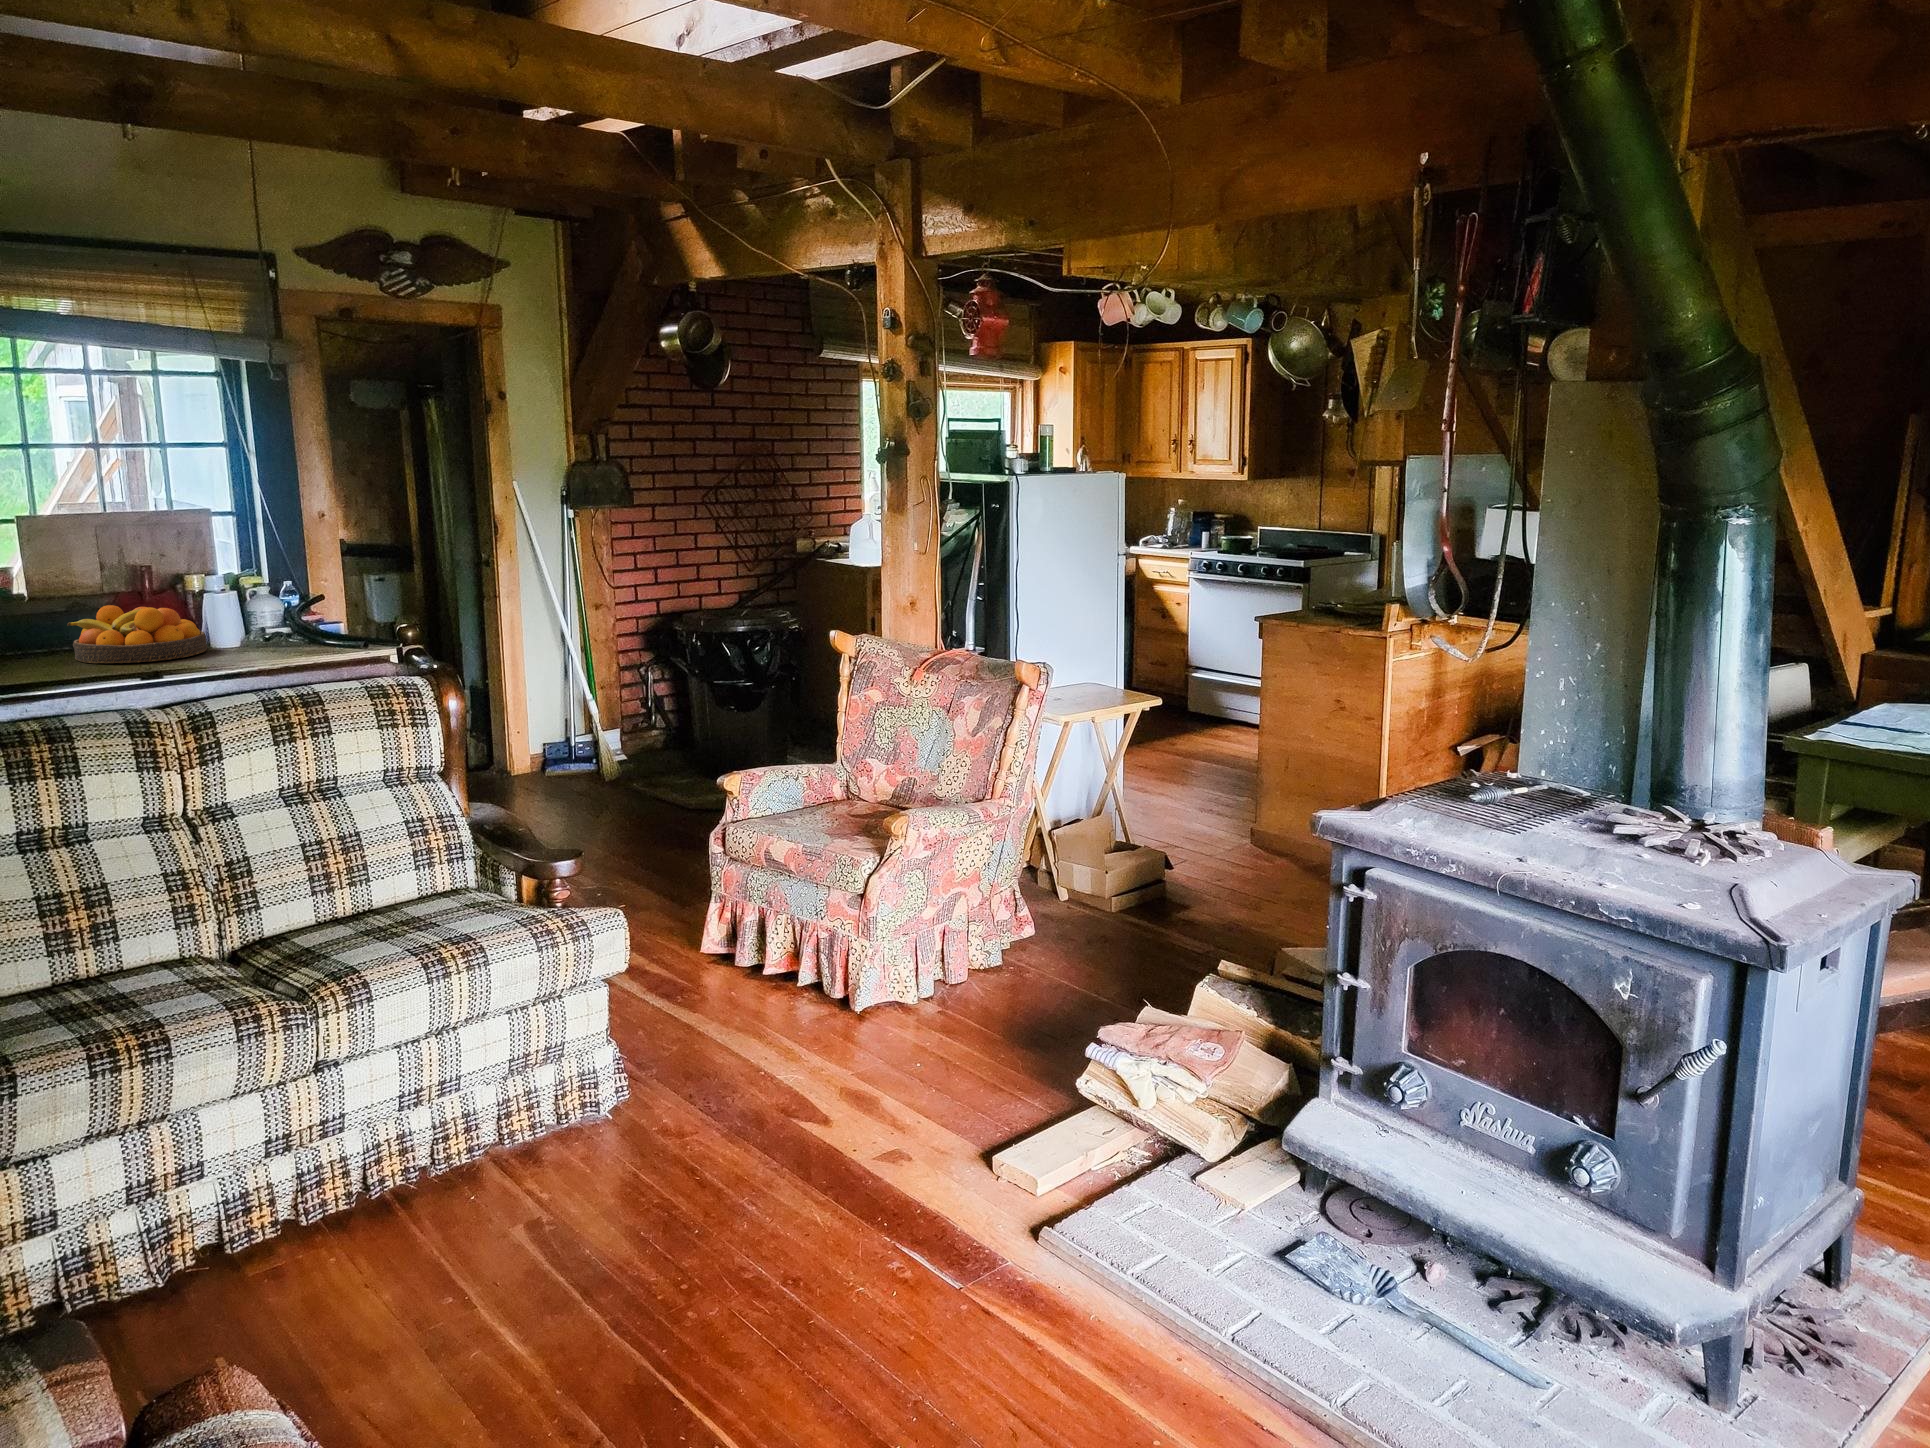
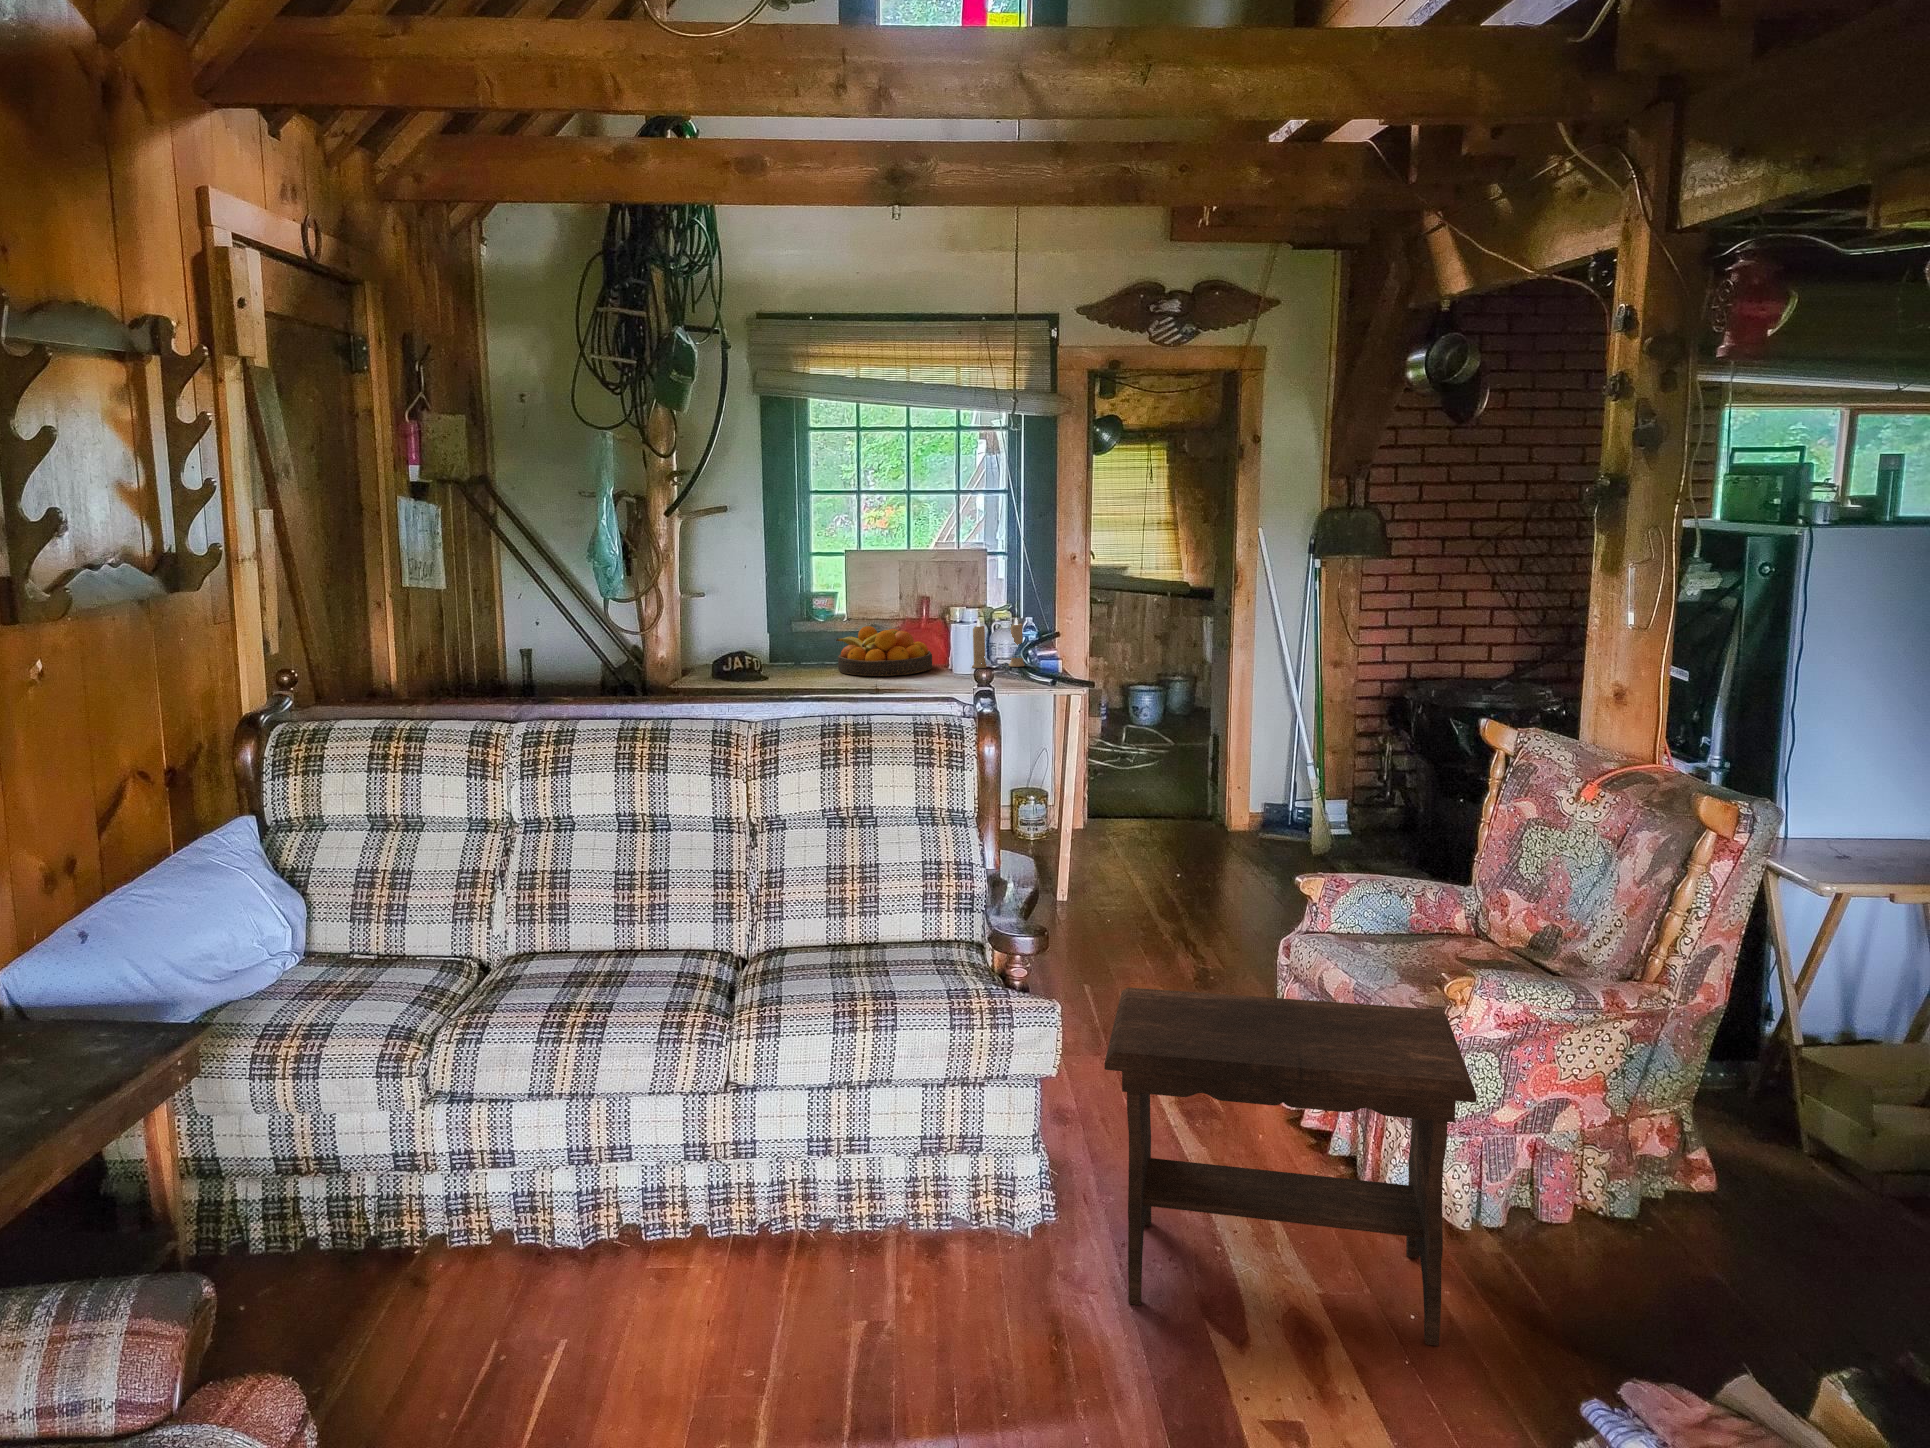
candle: none [249,584,317,645] -> present [972,618,1025,668]
footstool: none [663,843,958,1127] -> present [1105,987,1477,1346]

